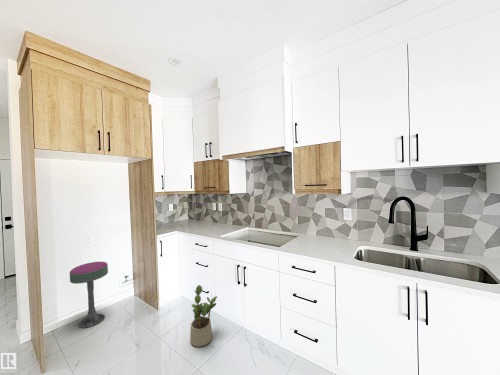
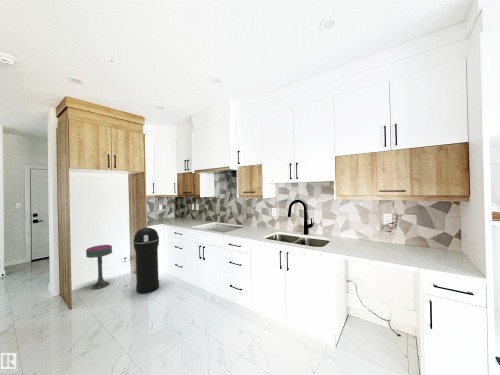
trash can: none [139,238,177,337] -> present [133,228,159,294]
potted plant: present [190,285,217,346] -> none [166,258,185,298]

